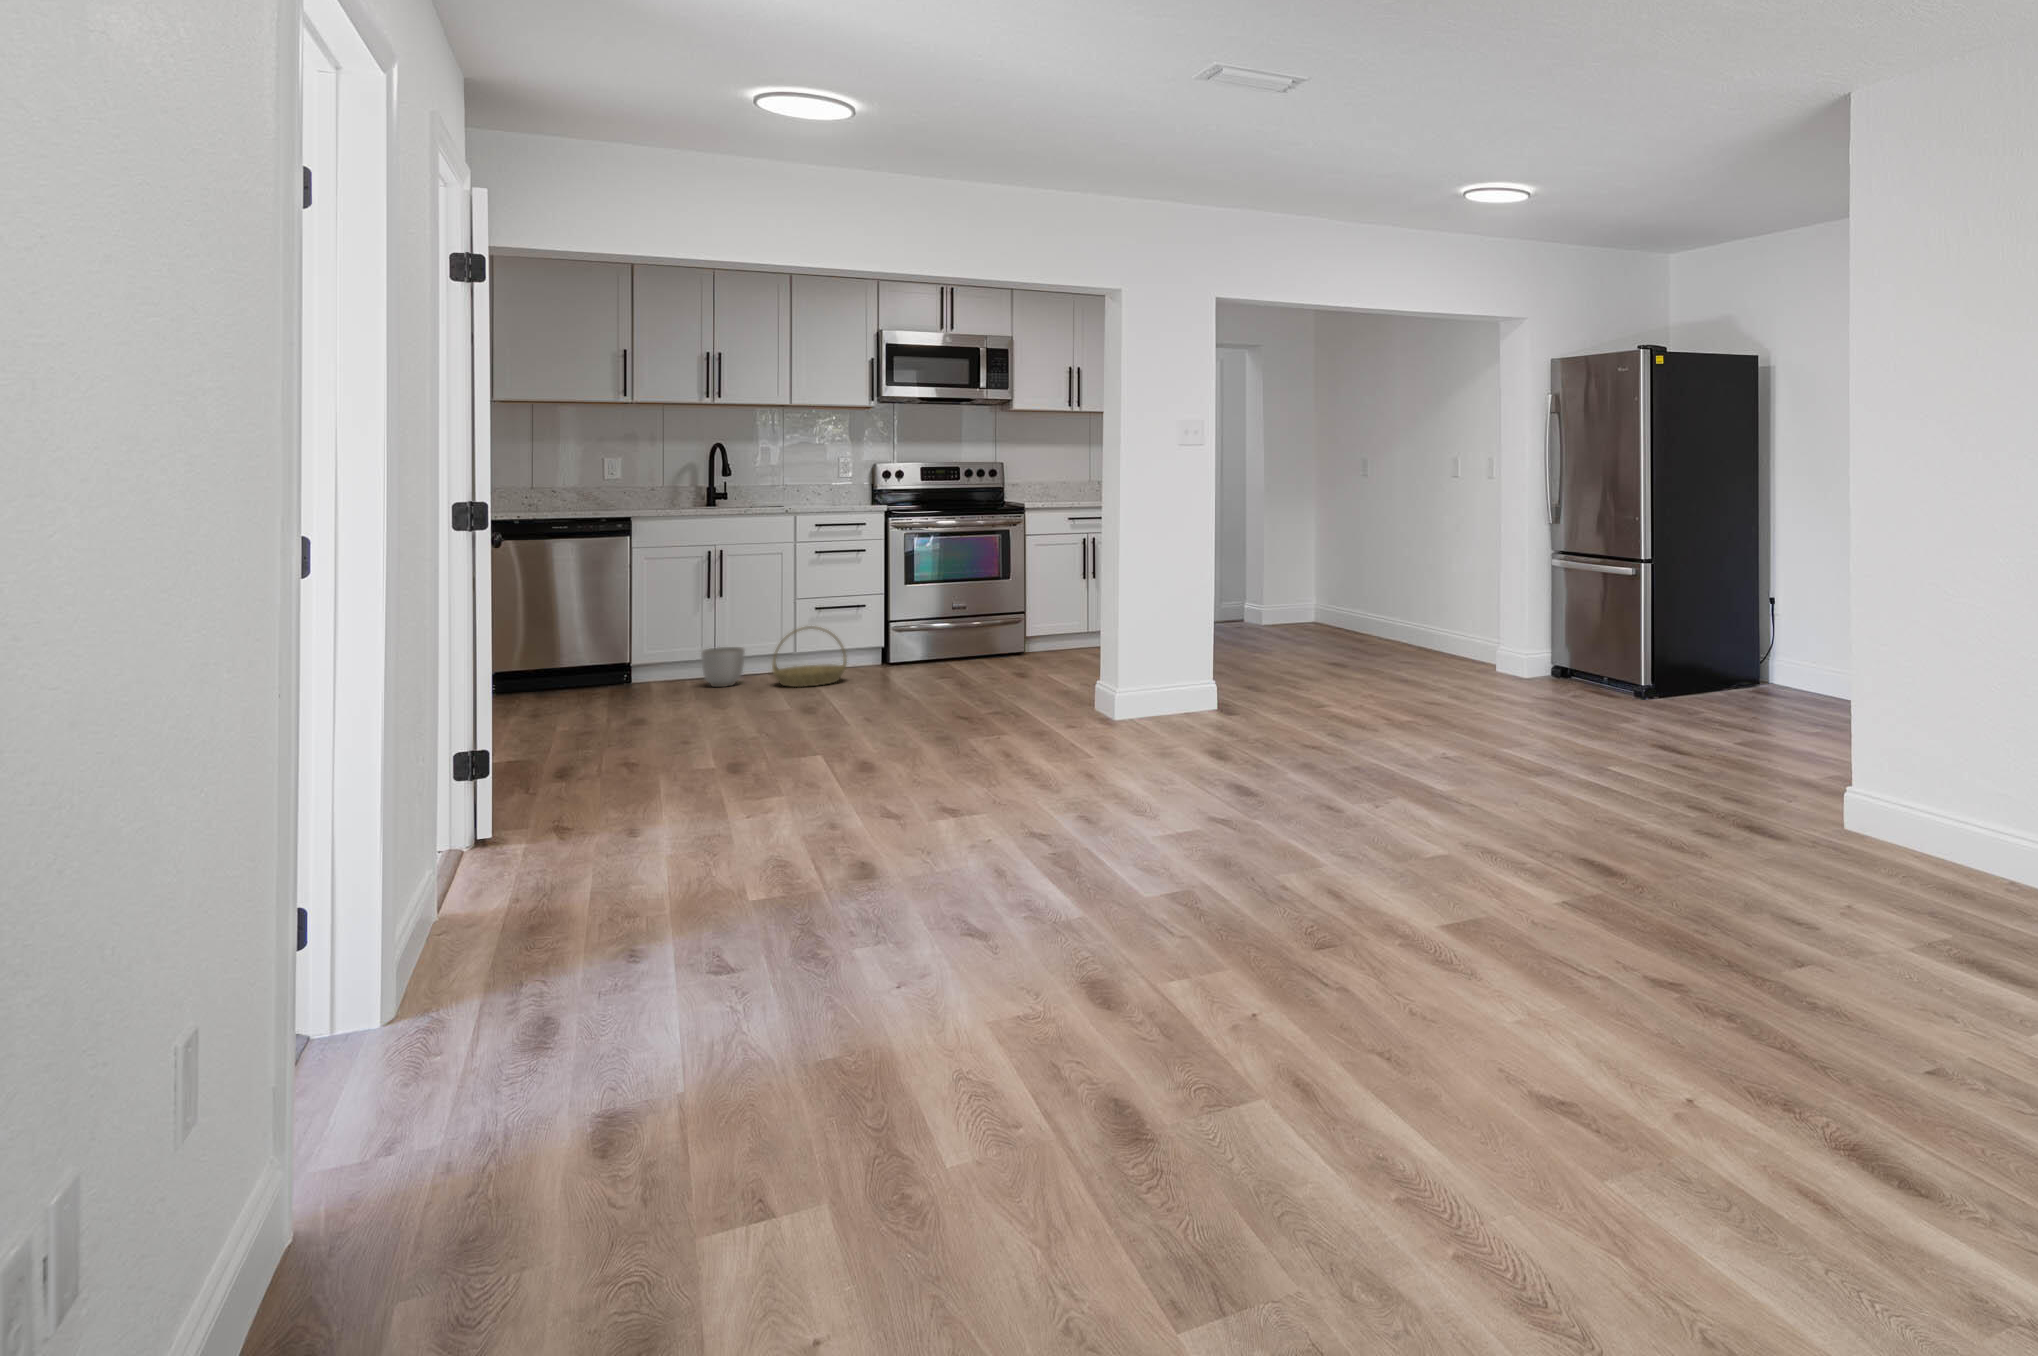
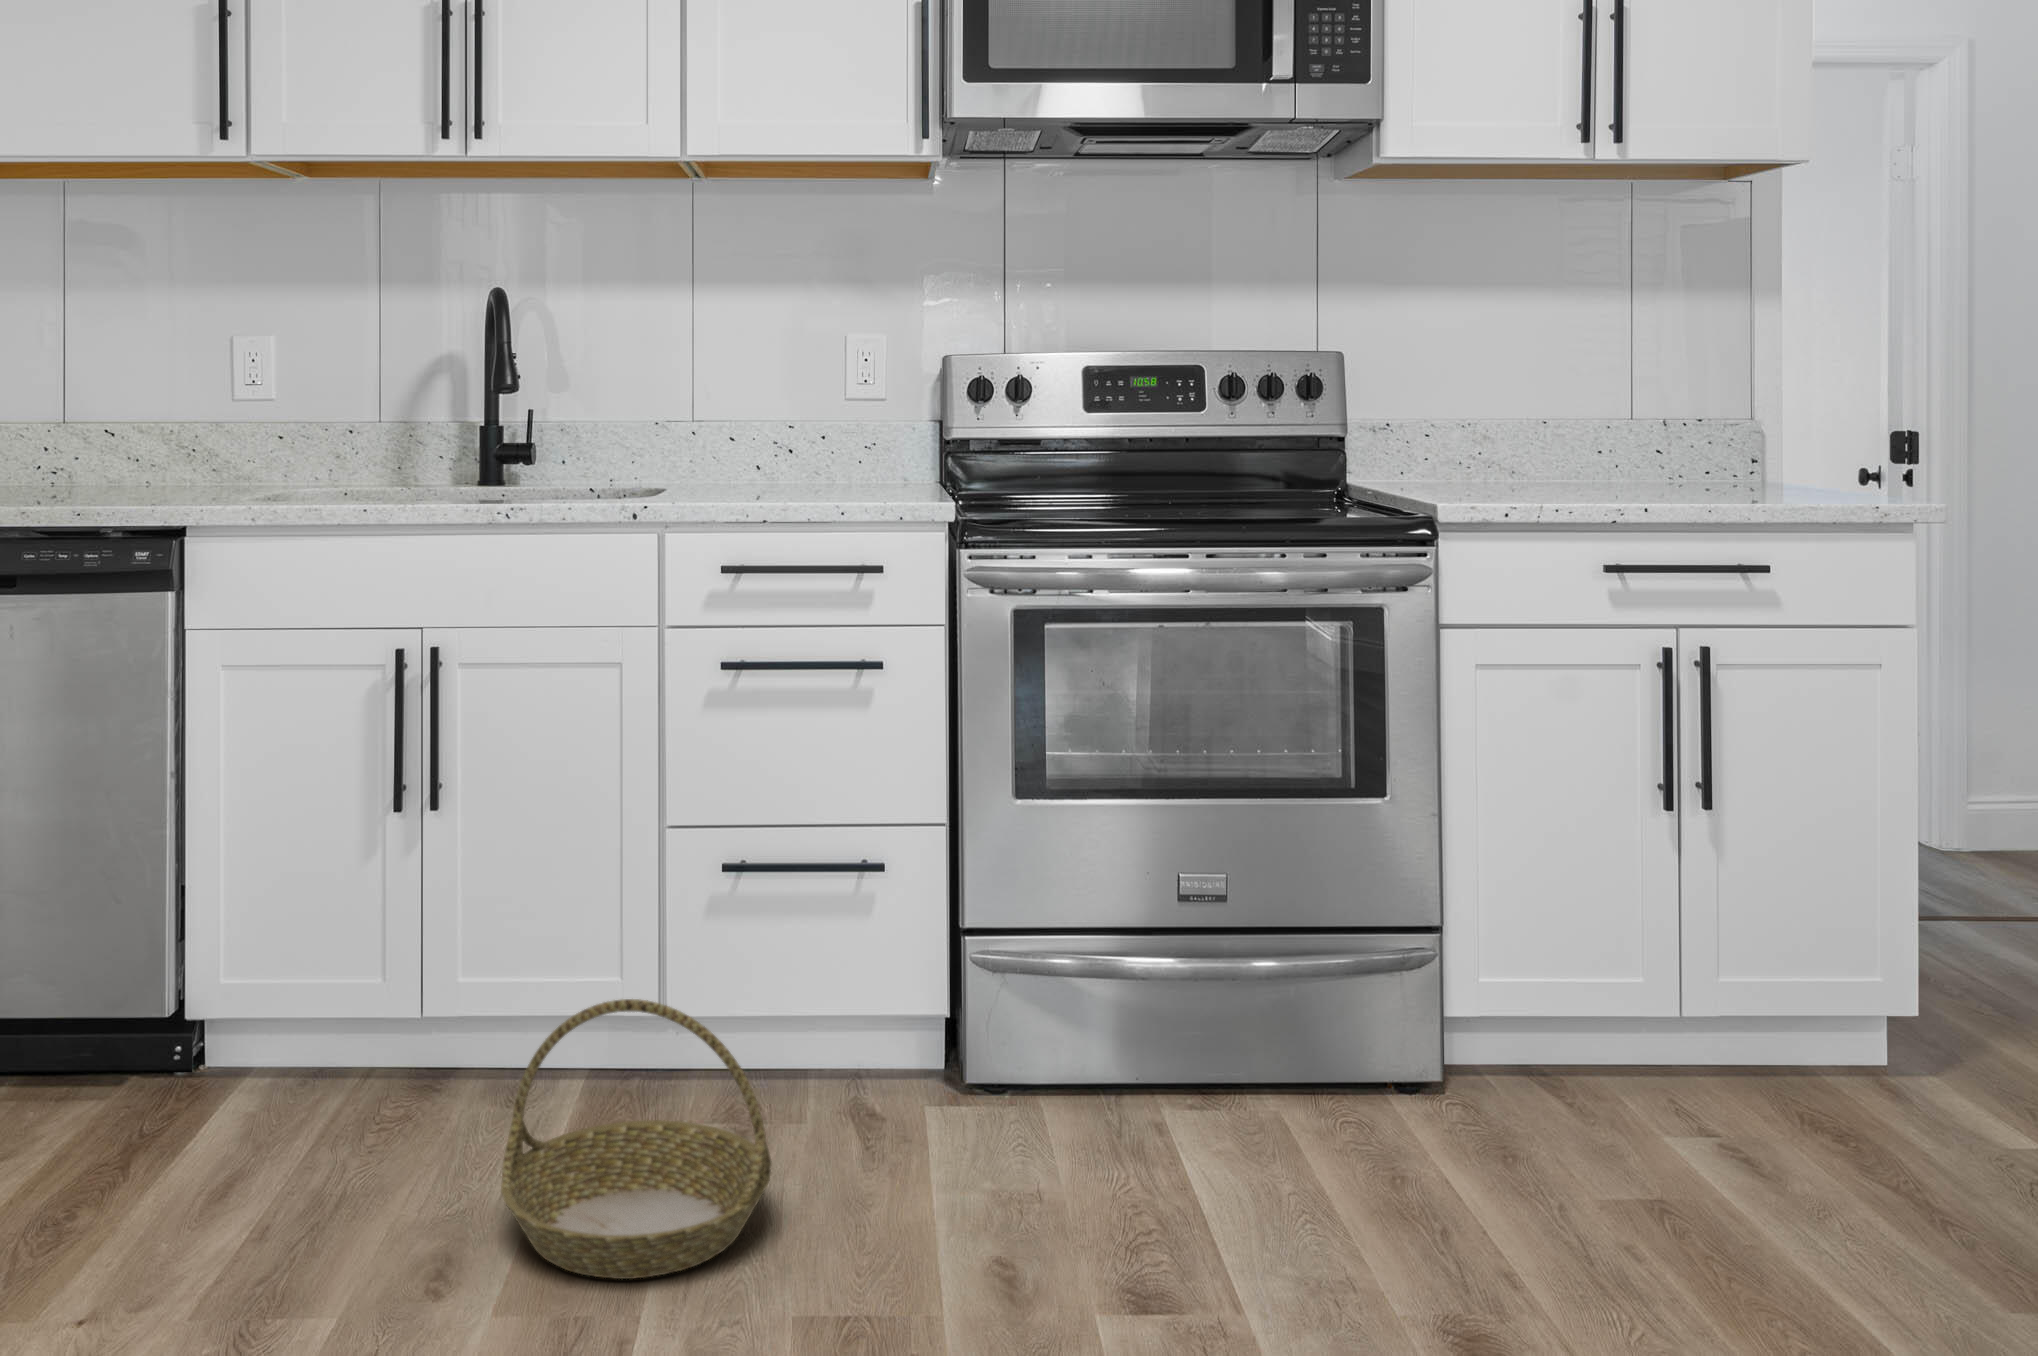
planter: present [701,647,745,687] -> none [303,1012,448,1187]

